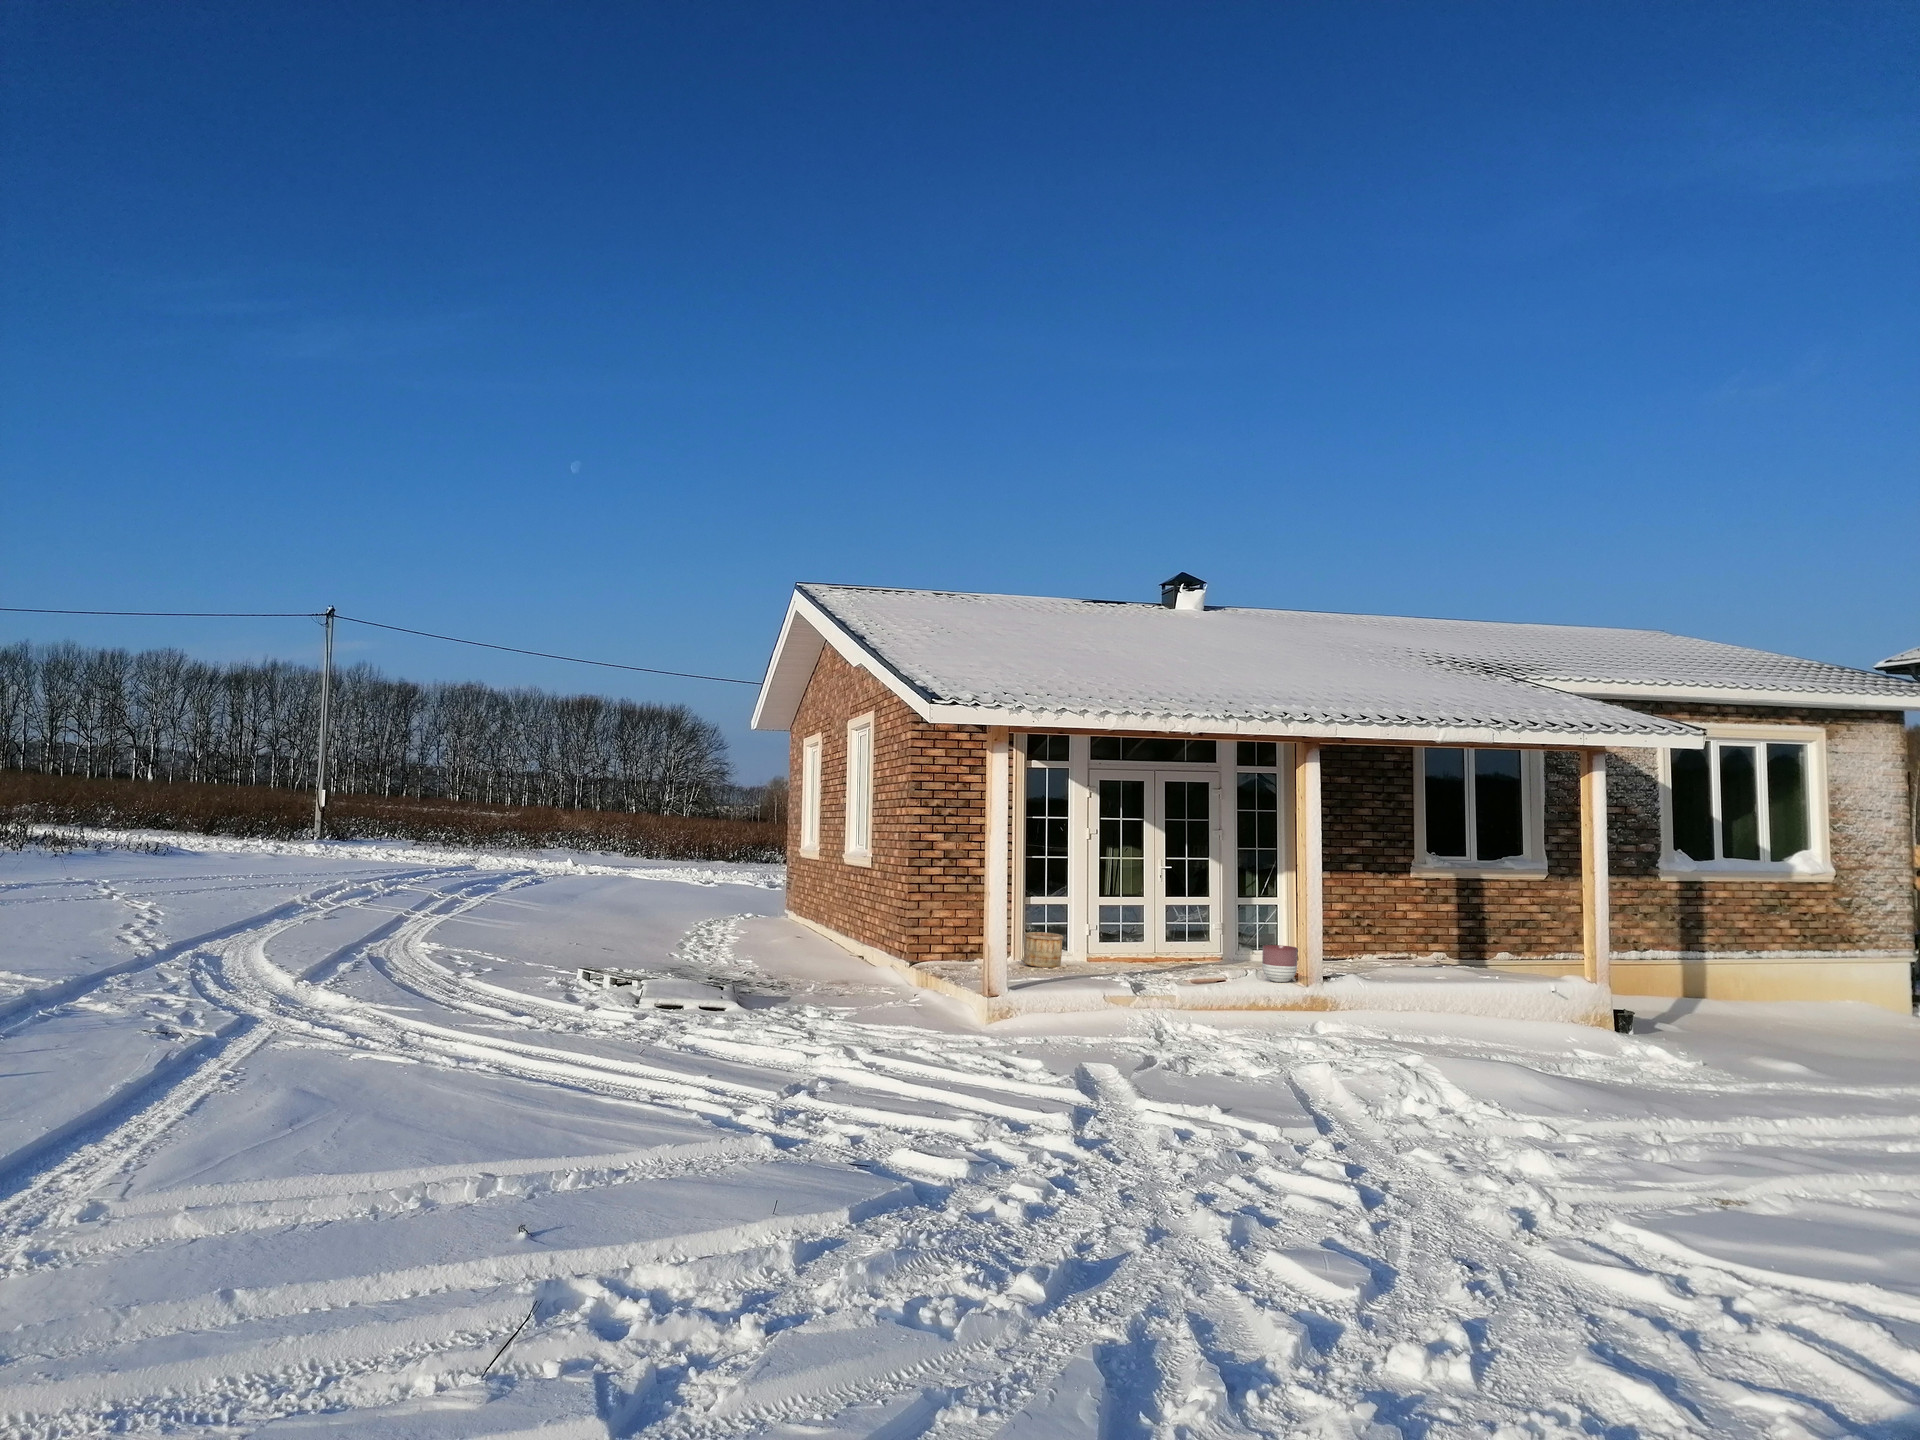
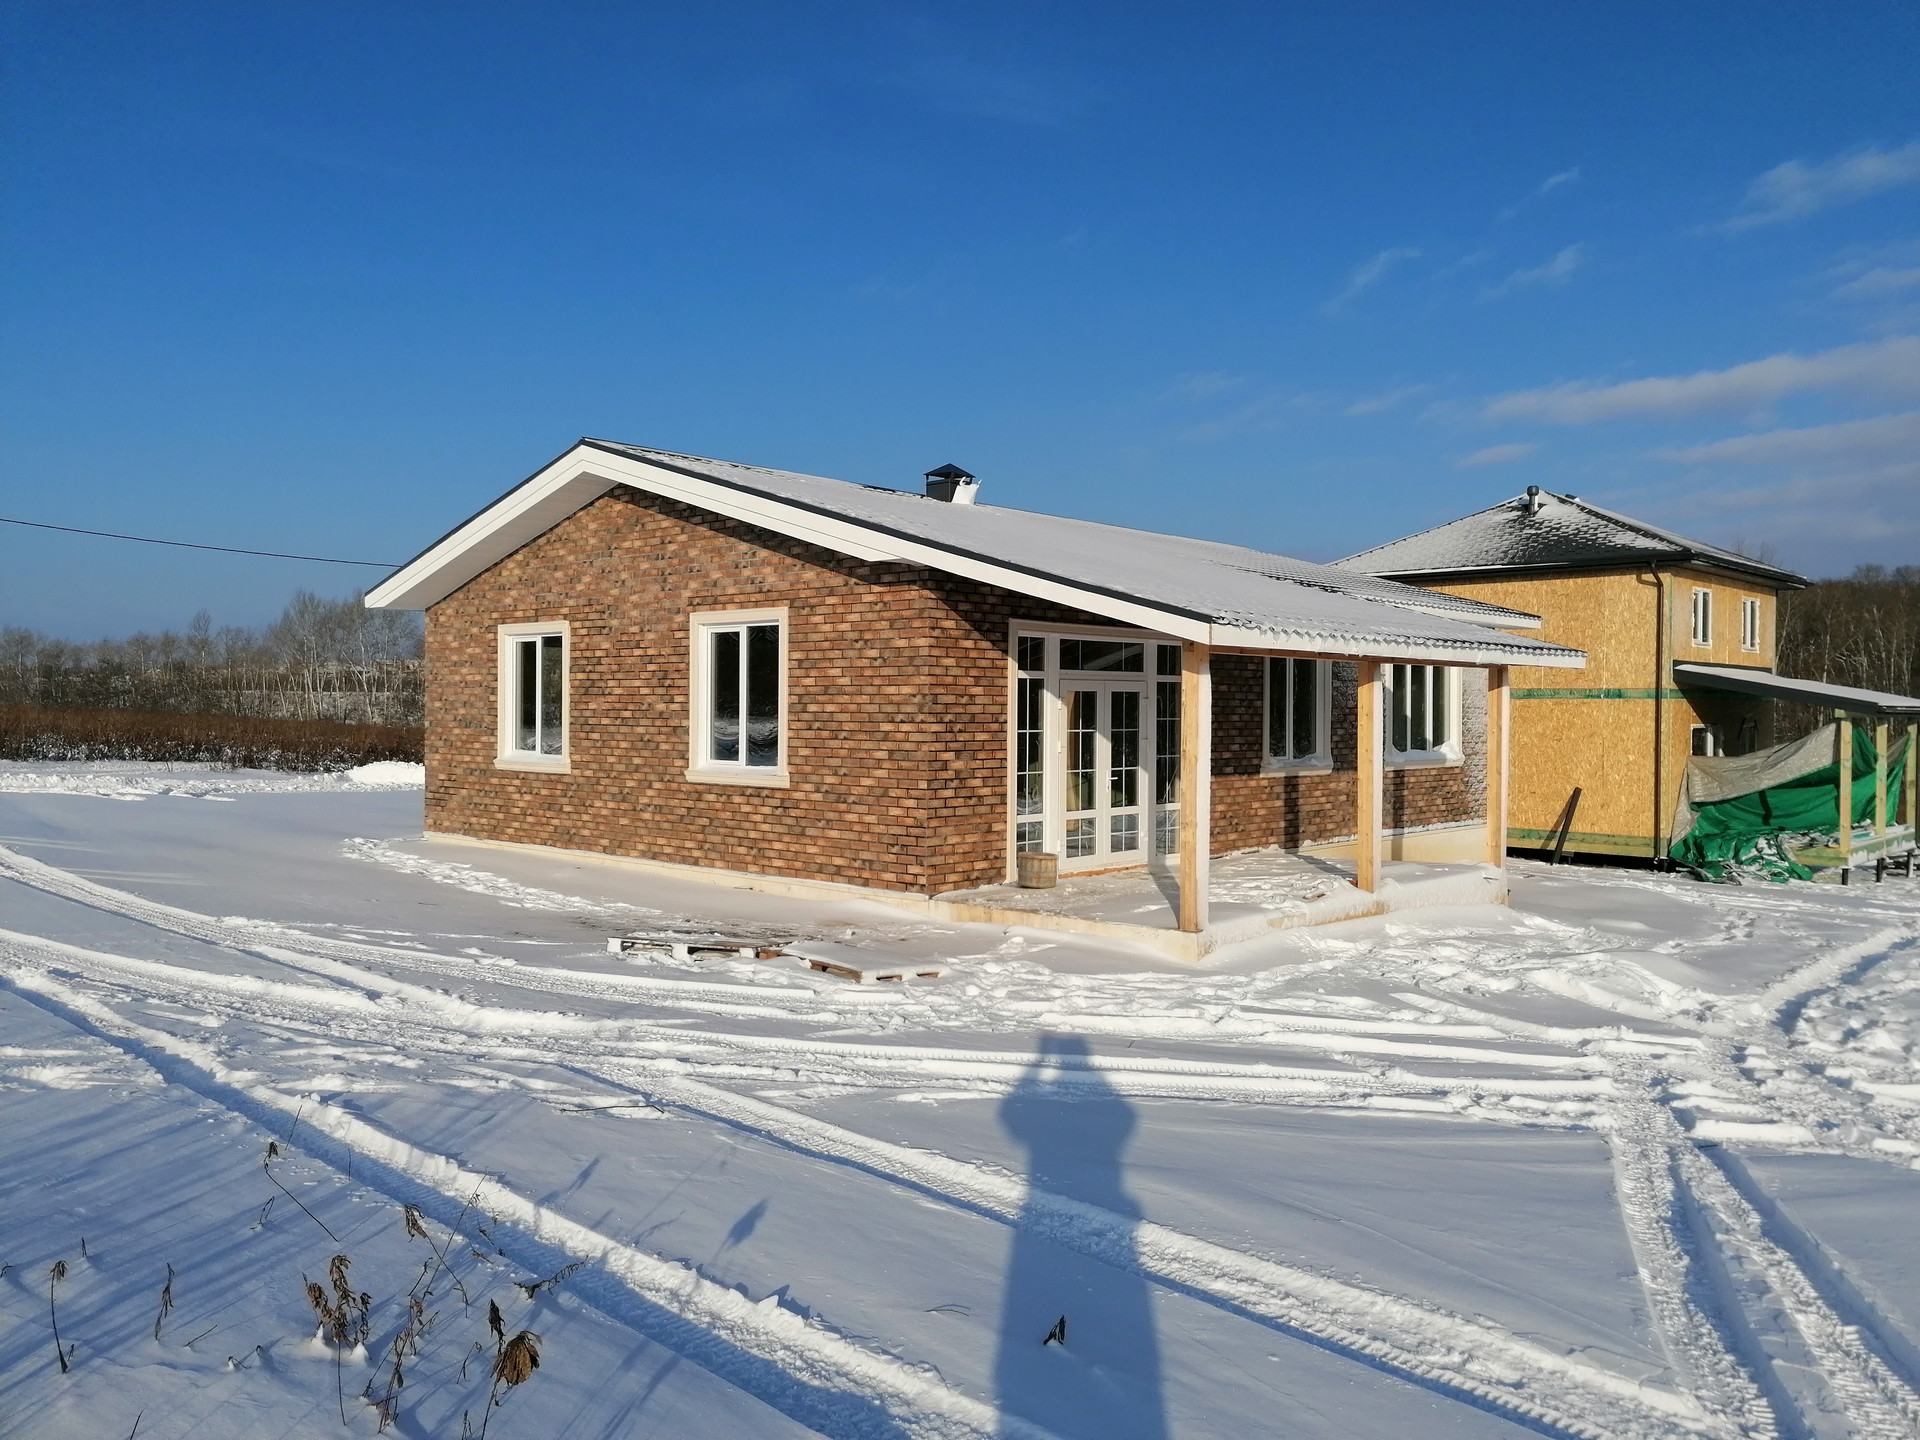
planter: present [1262,945,1298,982] -> none [1281,848,1314,882]

